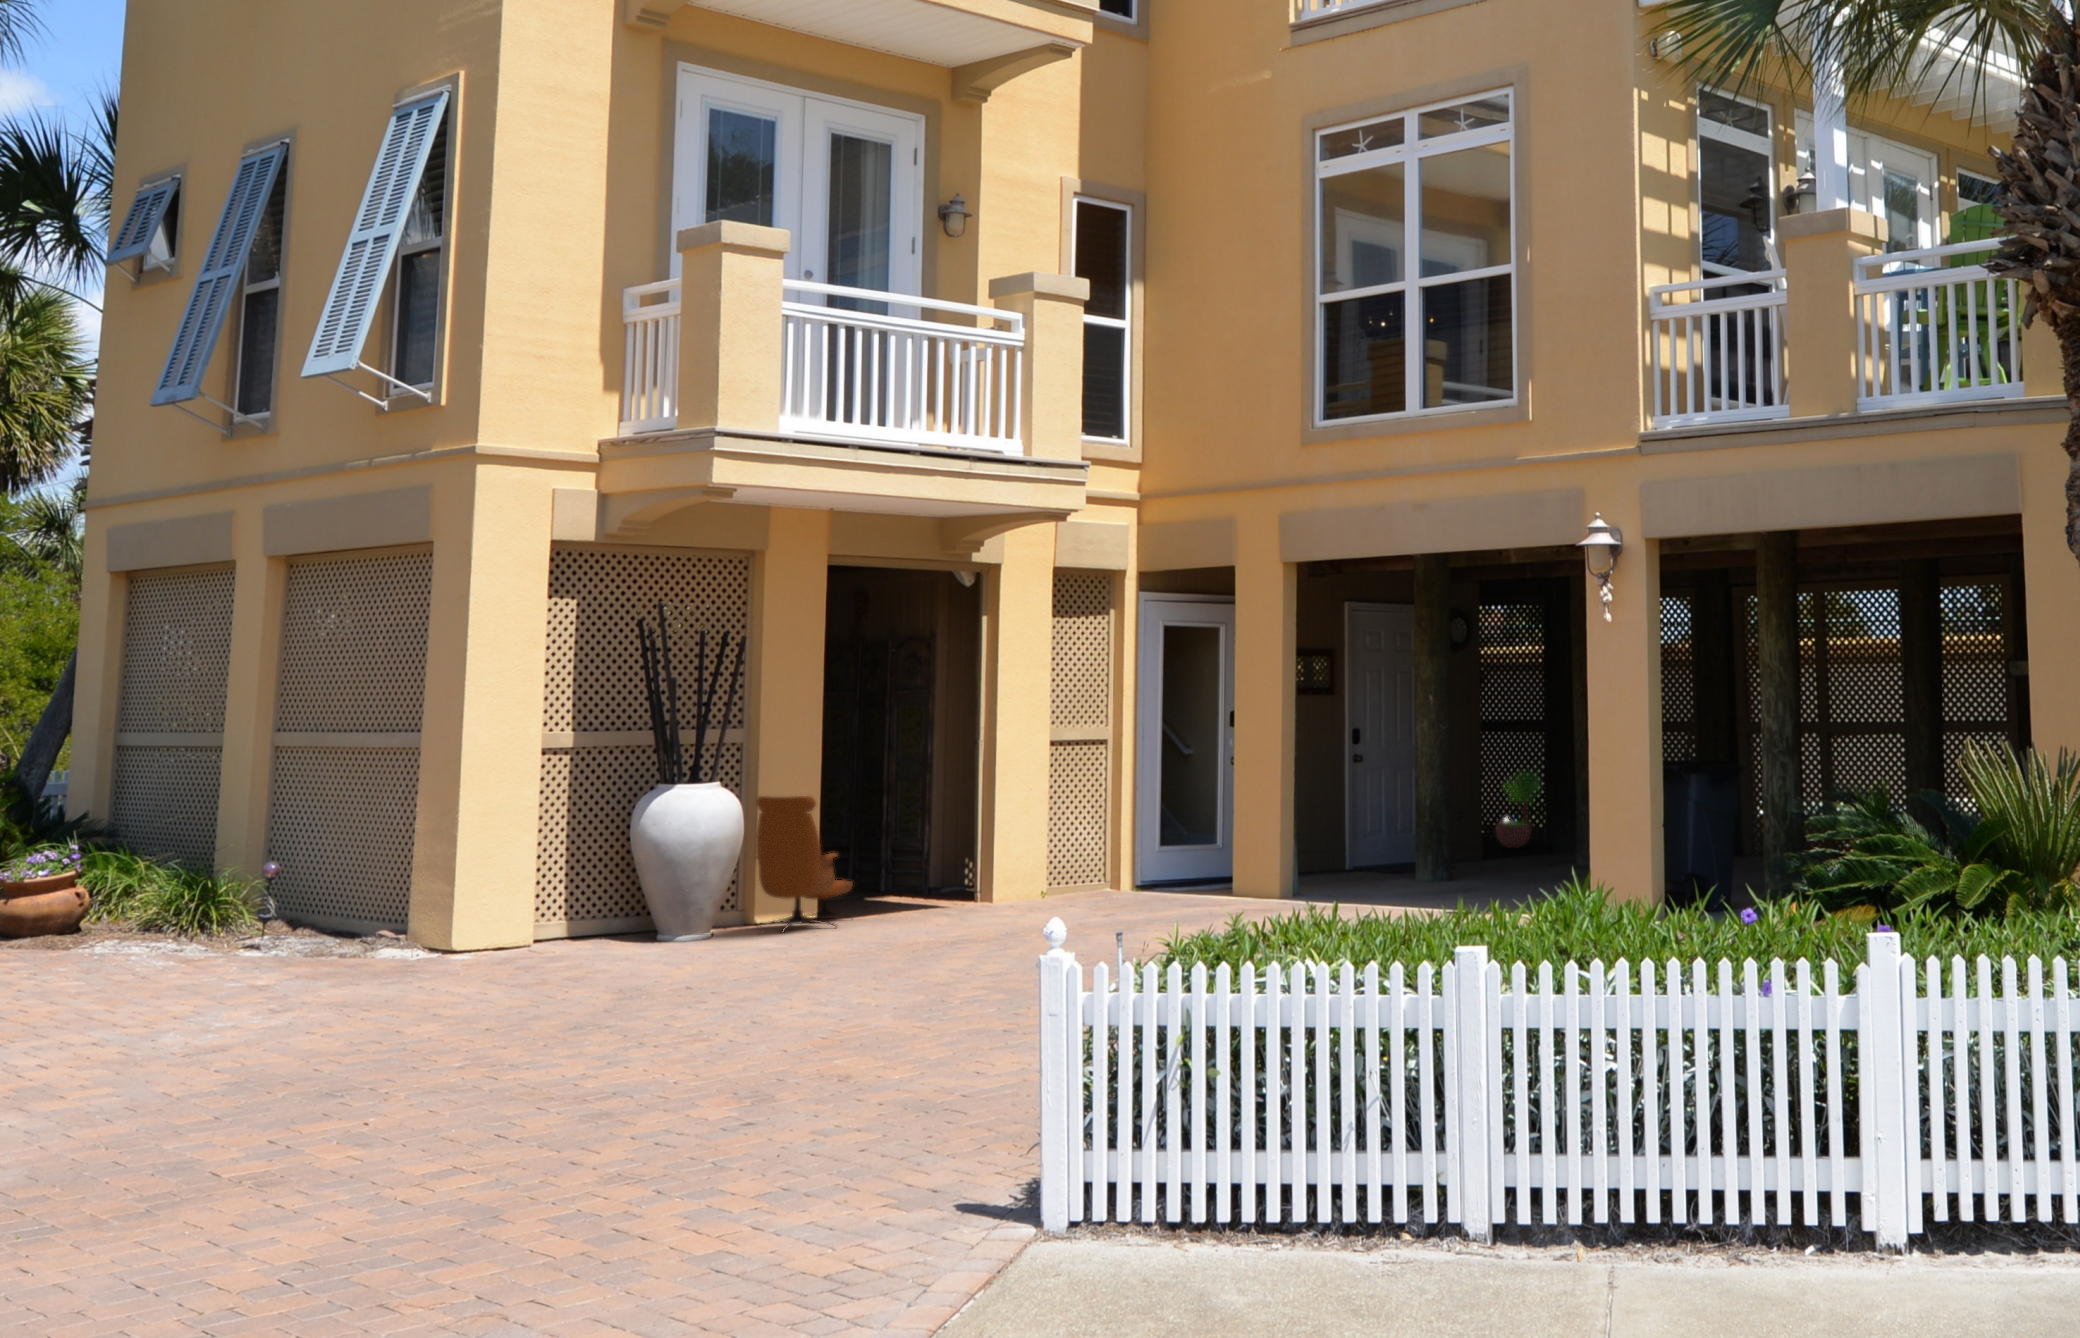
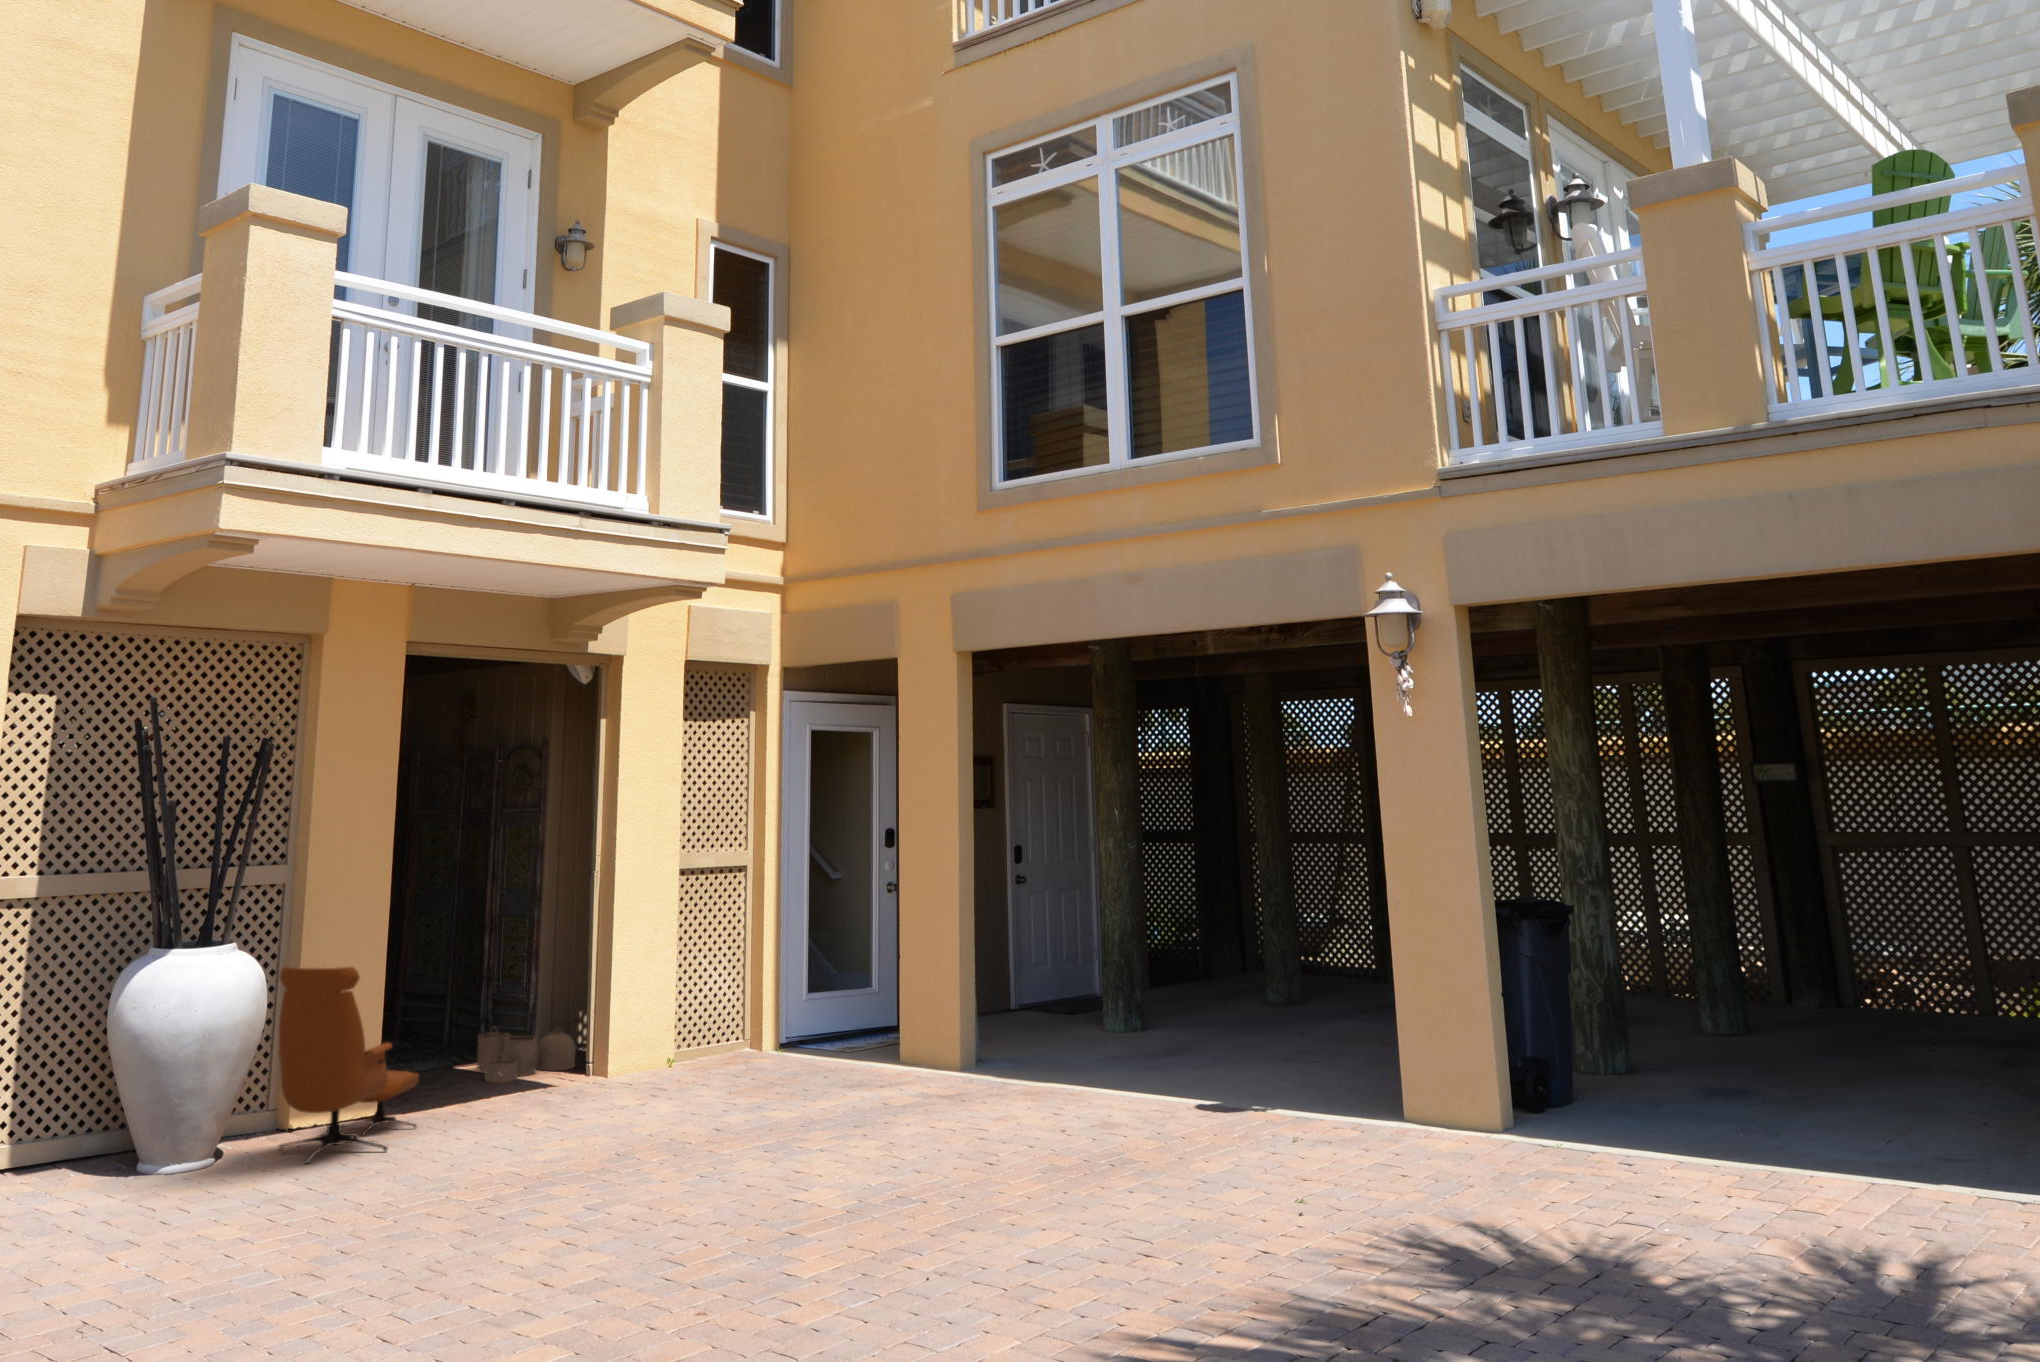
potted tree: present [1496,771,1542,848] -> none [1164,885,1215,980]
woven basket: none [885,864,965,902] -> present [477,1029,576,1083]

